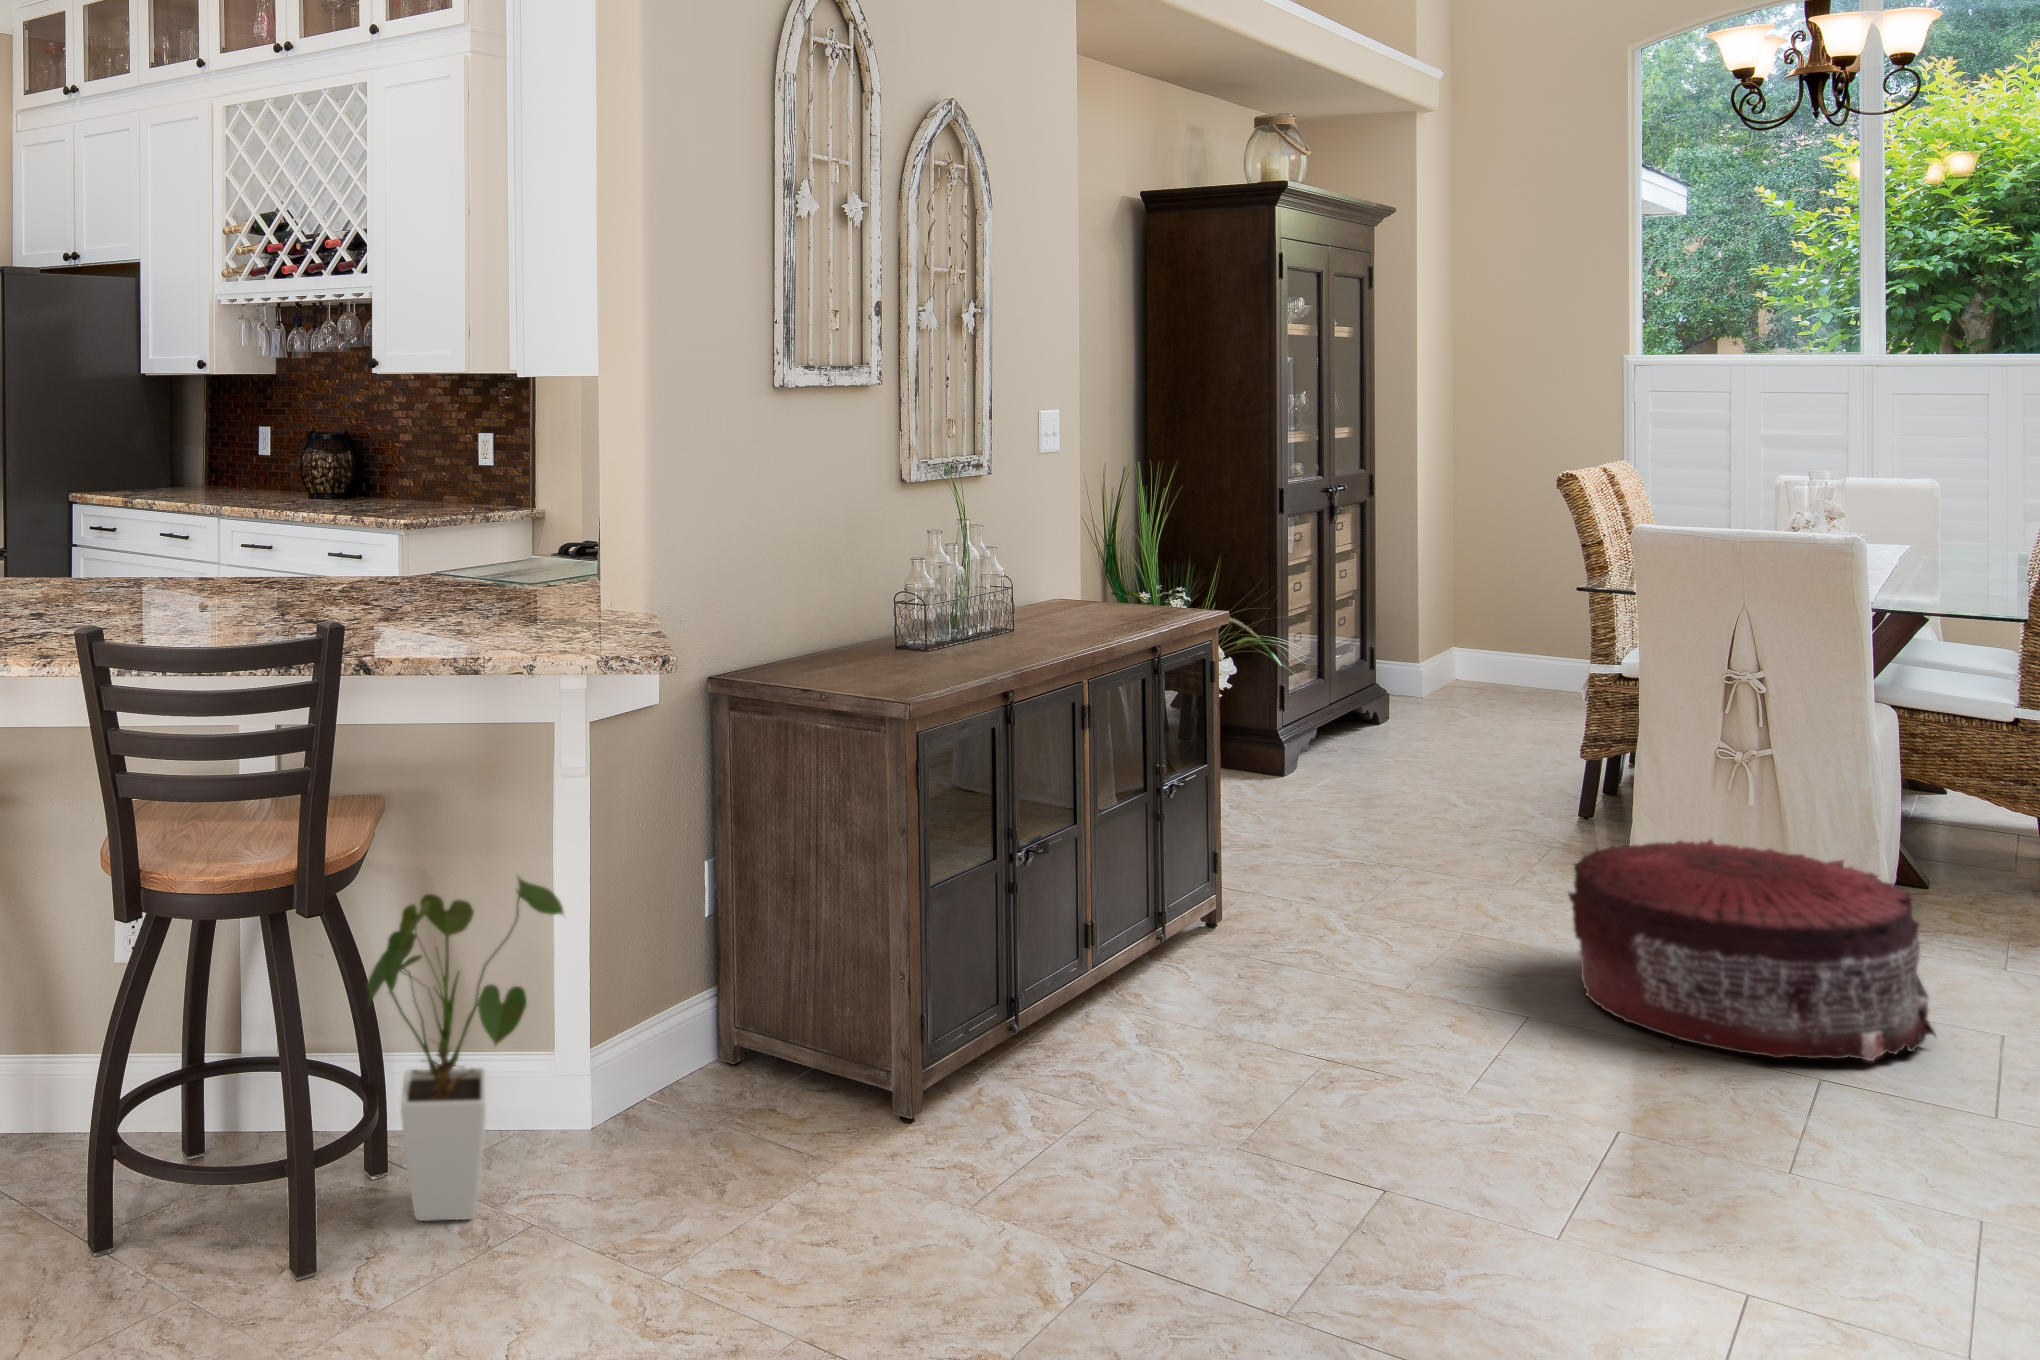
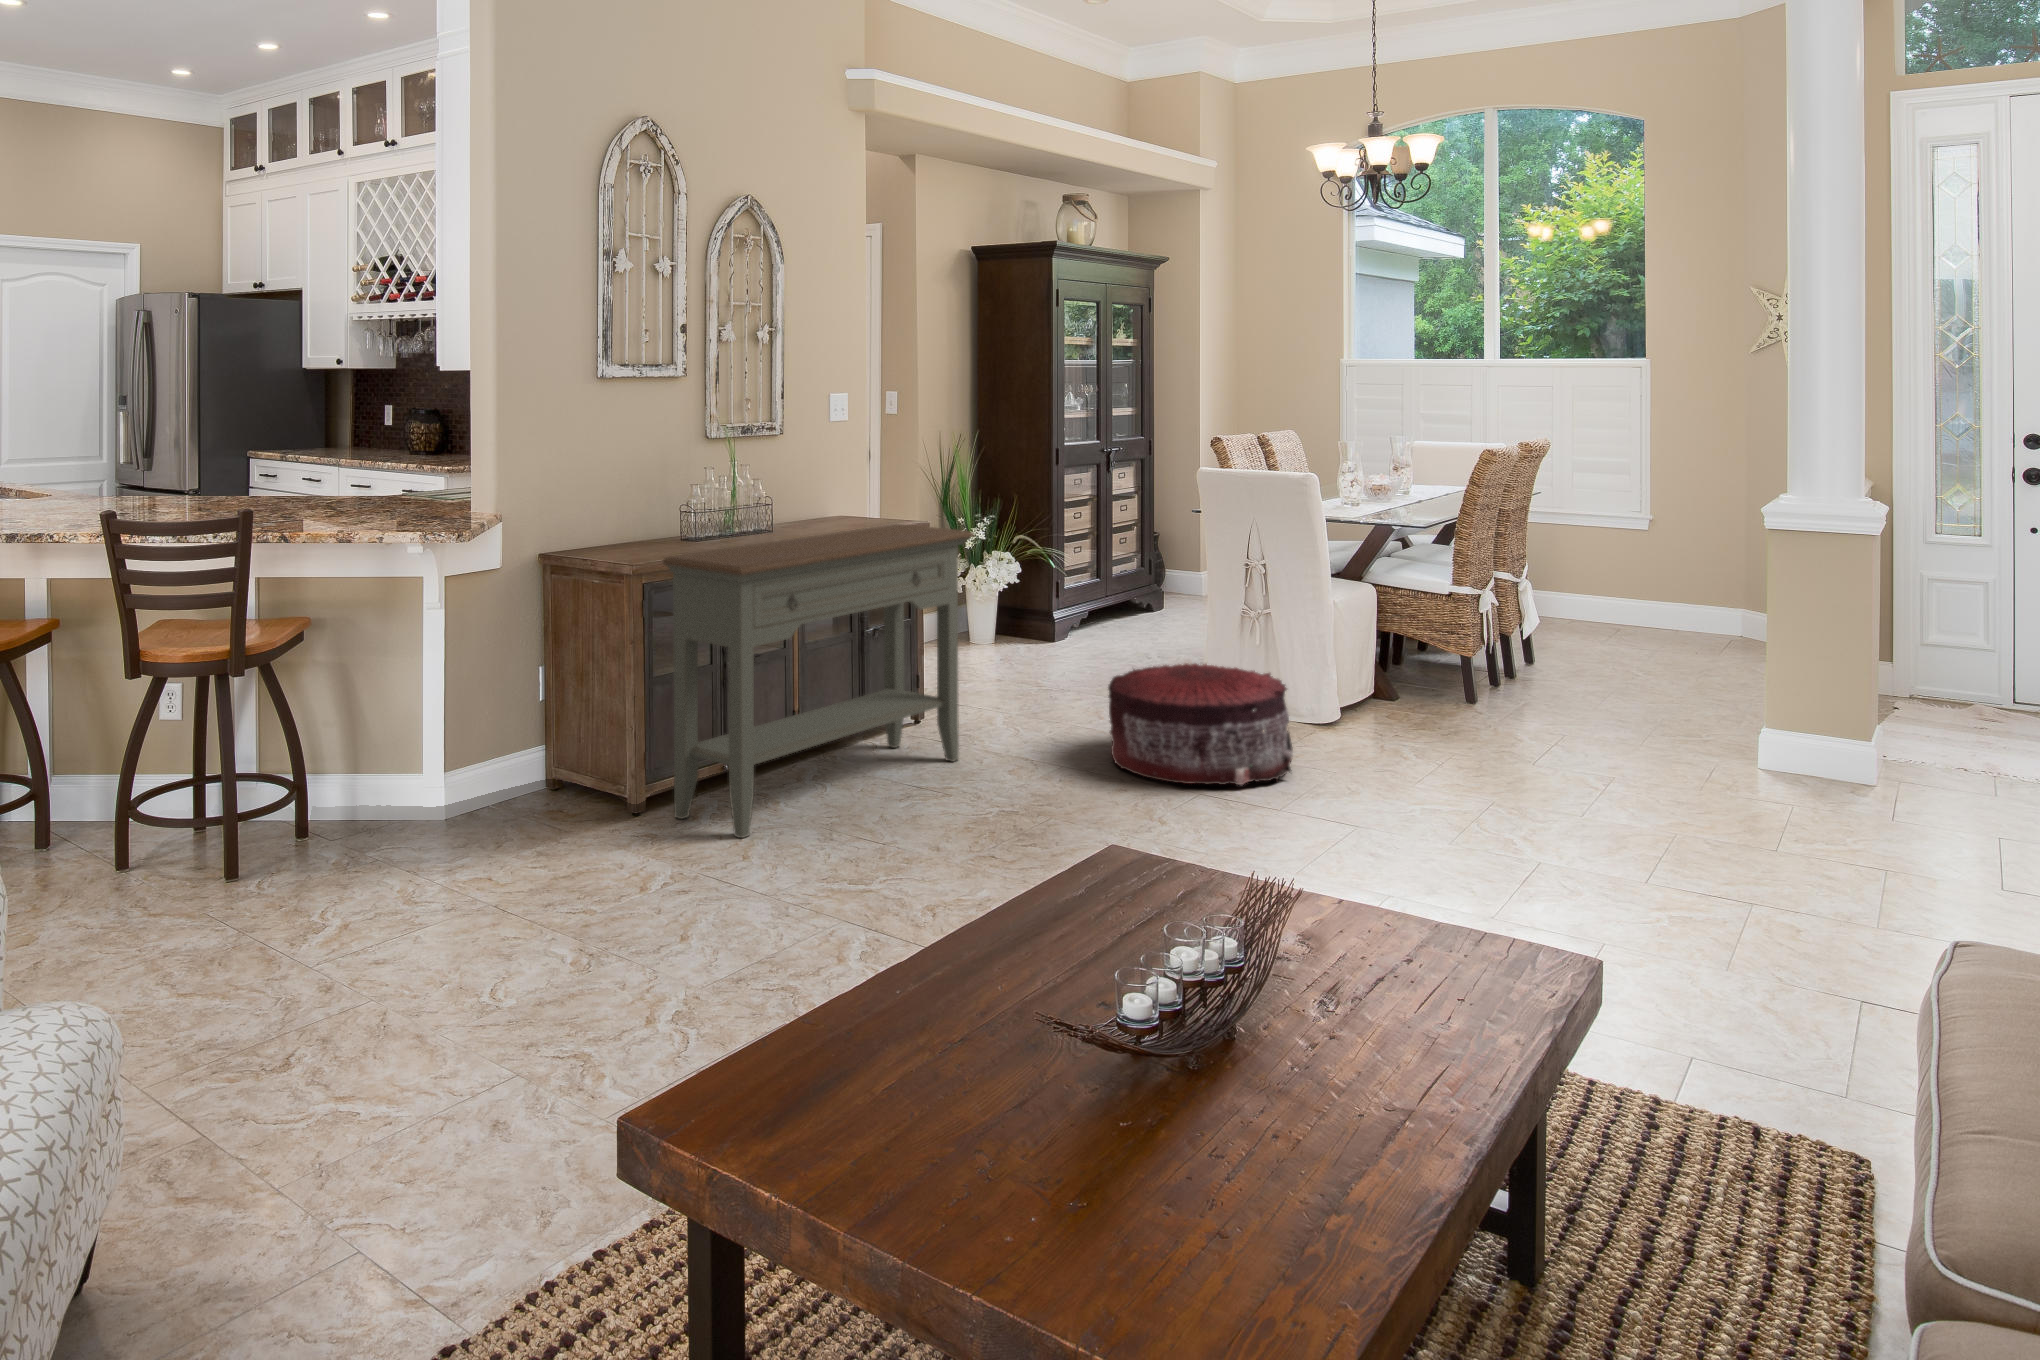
console table: none [941,618,1358,1175] -> present [663,524,974,838]
house plant: present [367,877,564,1221] -> none [287,663,431,860]

